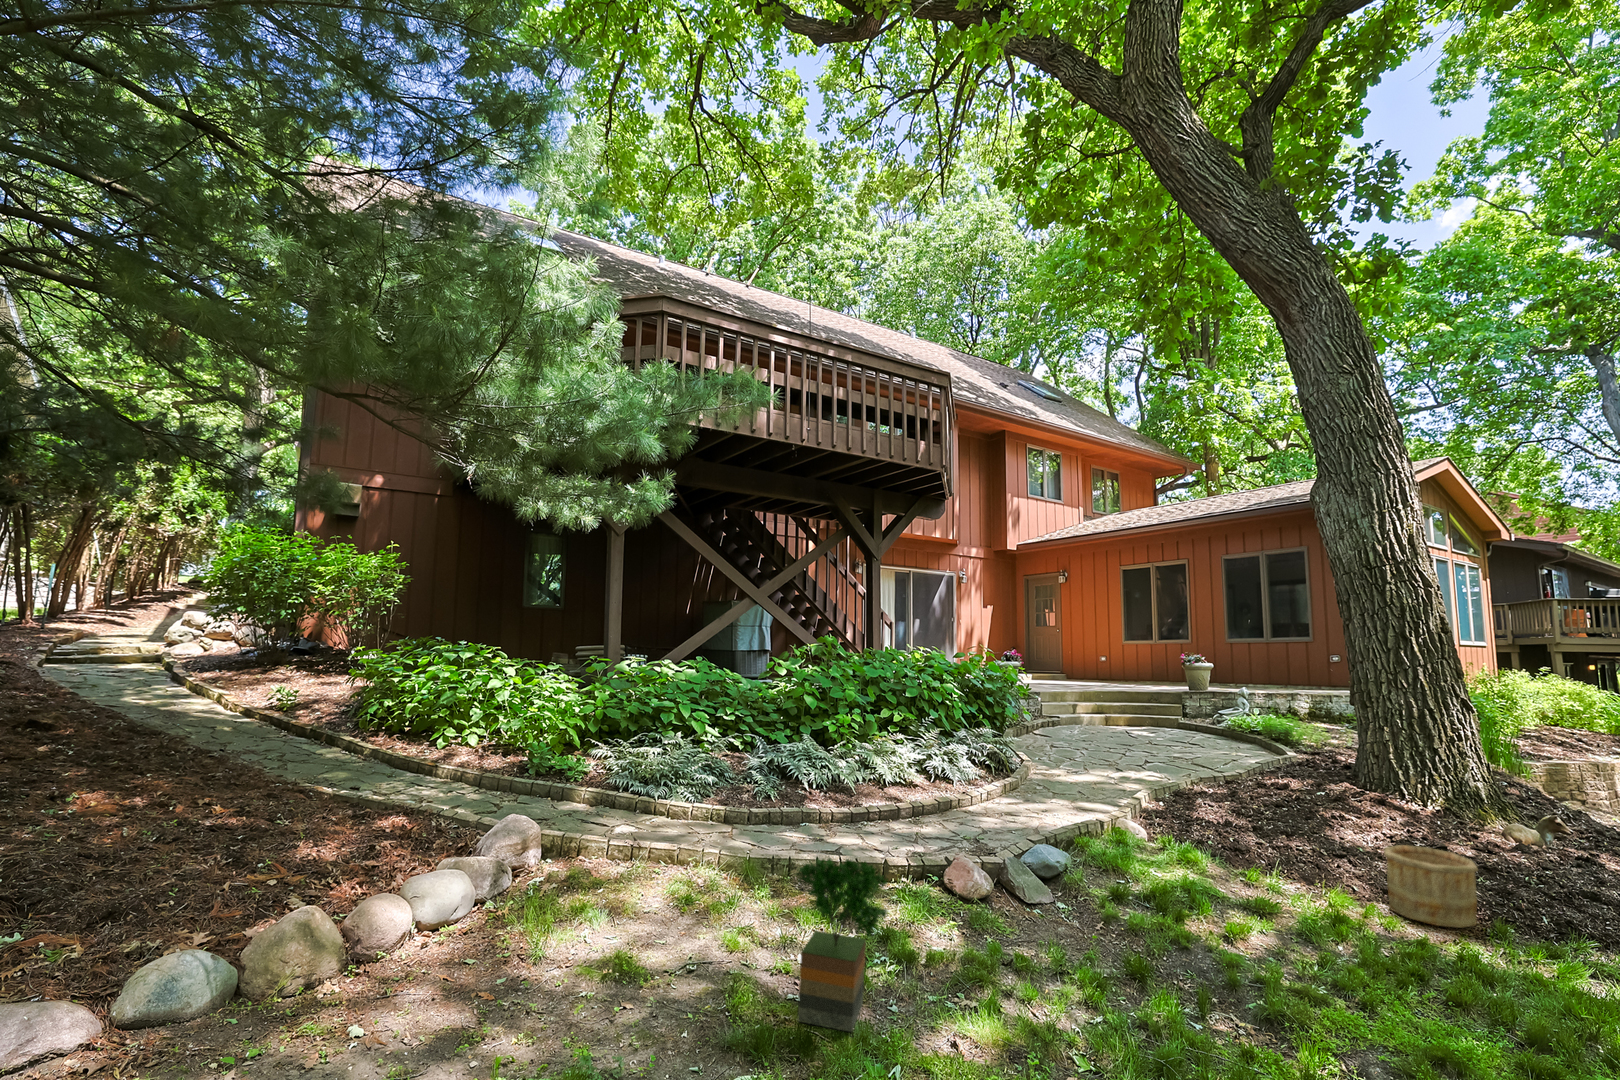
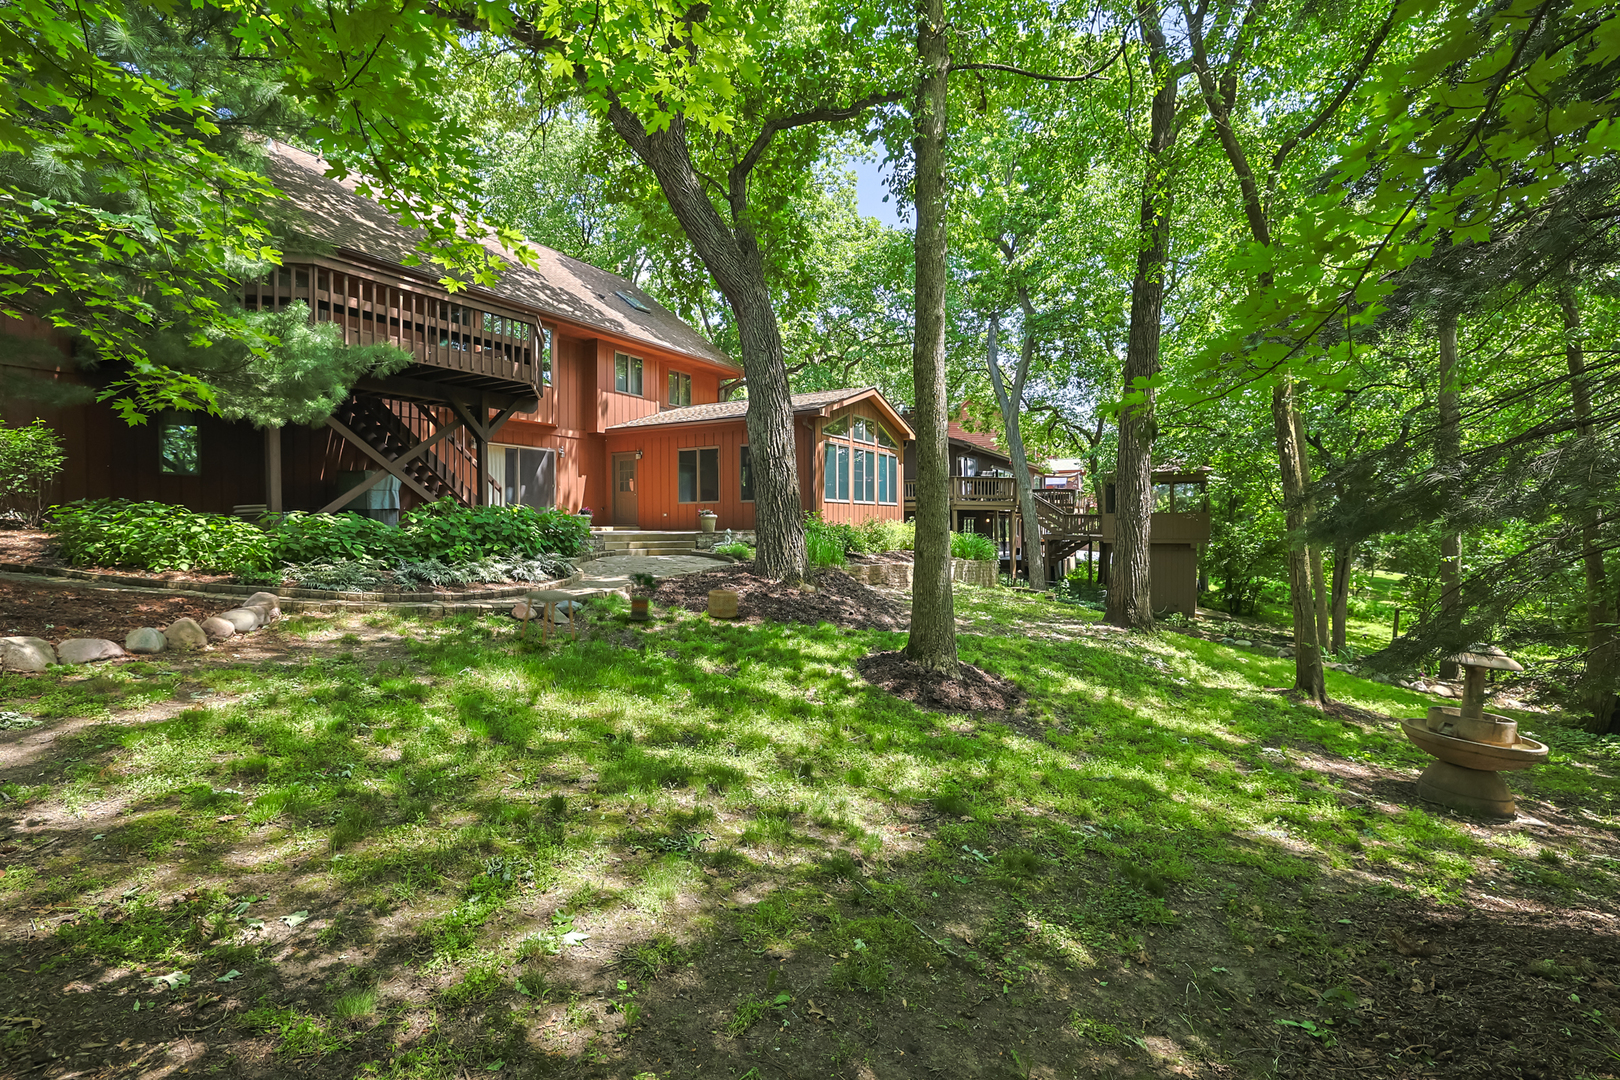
stool: none [976,843,1109,1002] -> present [521,590,576,645]
potted tree: present [797,856,888,1032] -> present [628,573,657,620]

